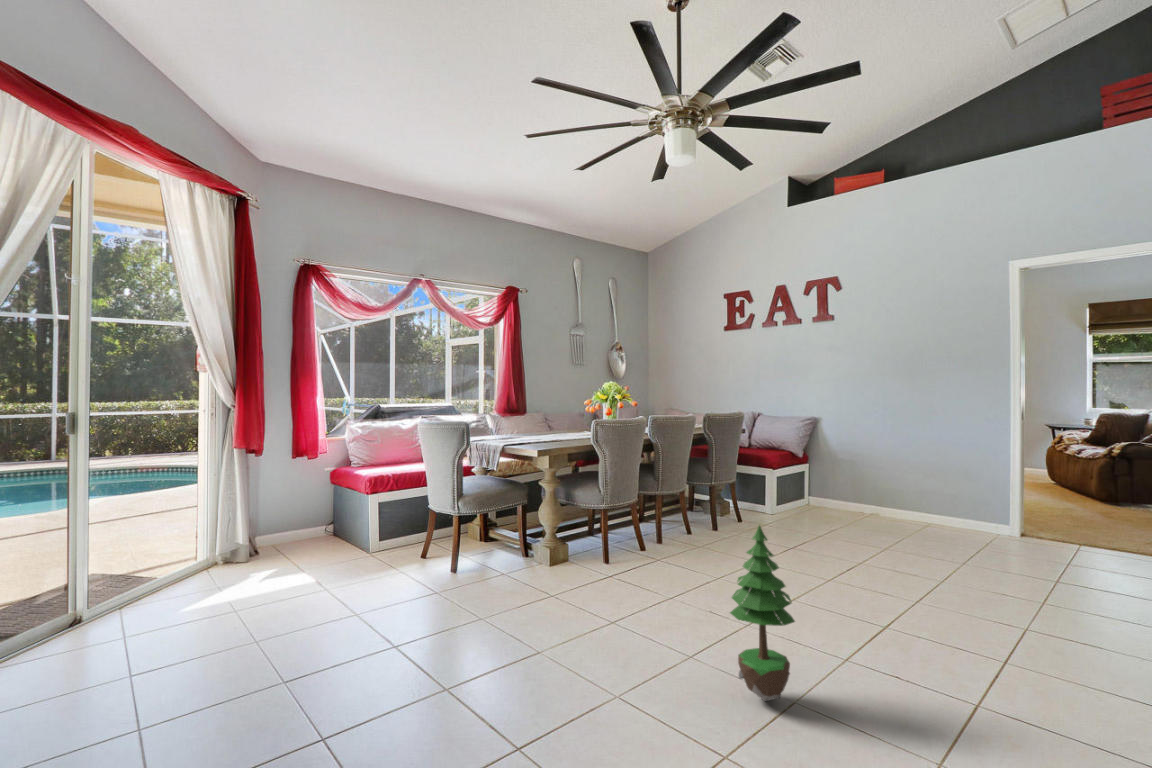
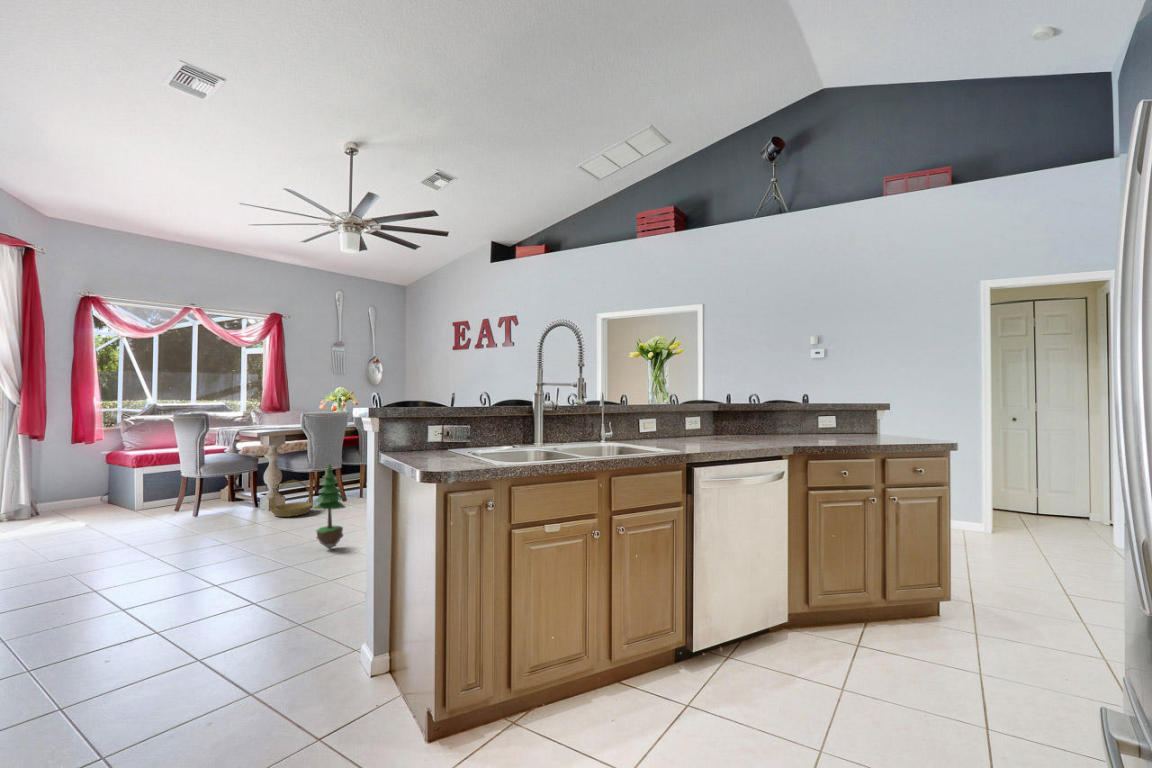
basket: none [560,525,621,585] -> present [270,480,313,517]

